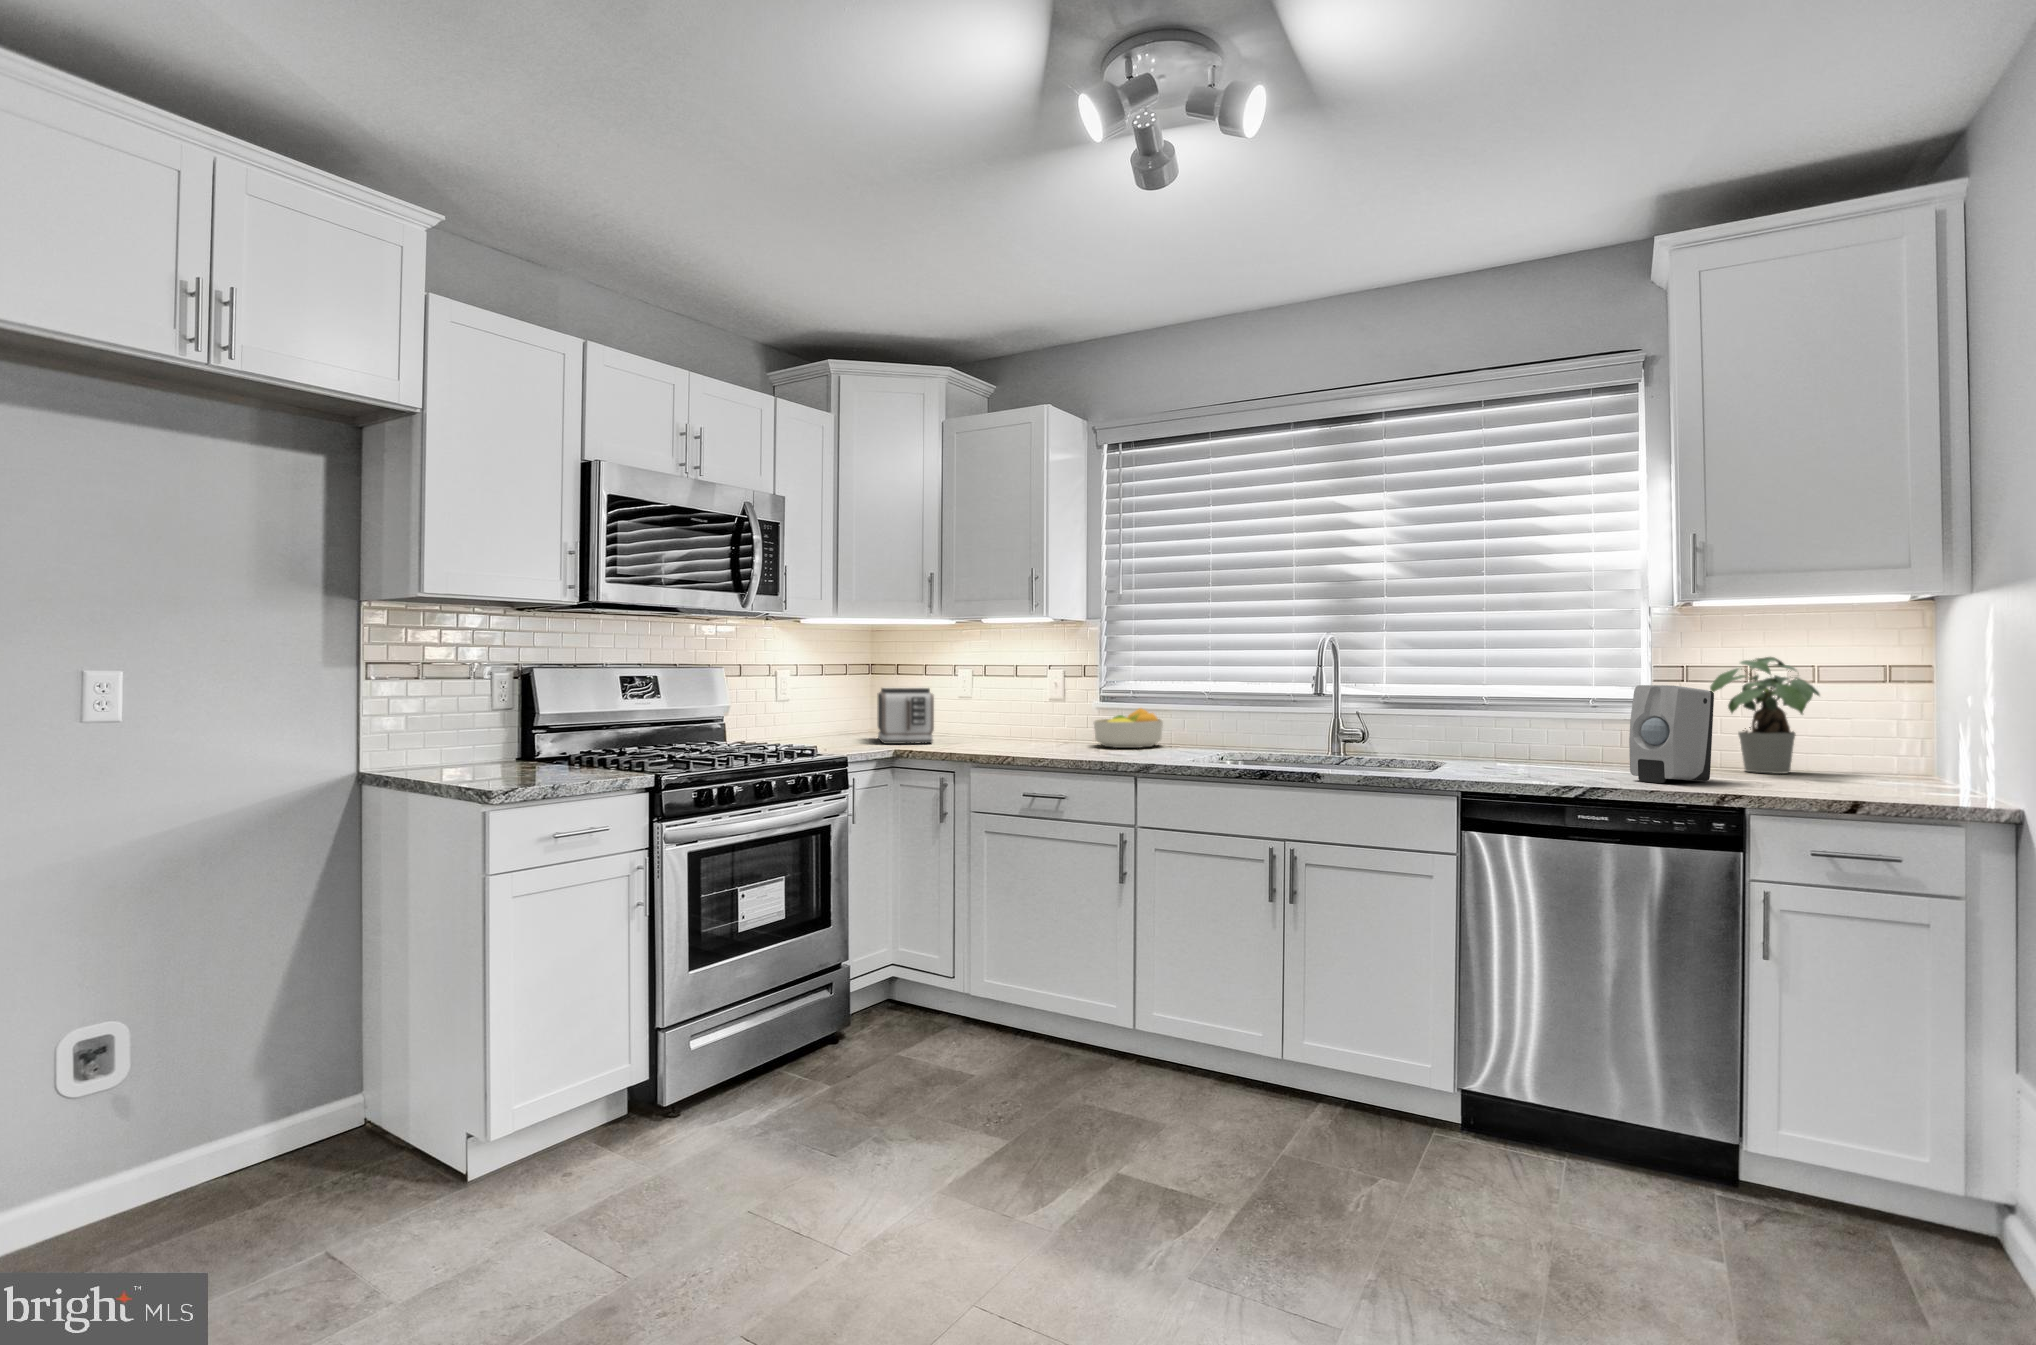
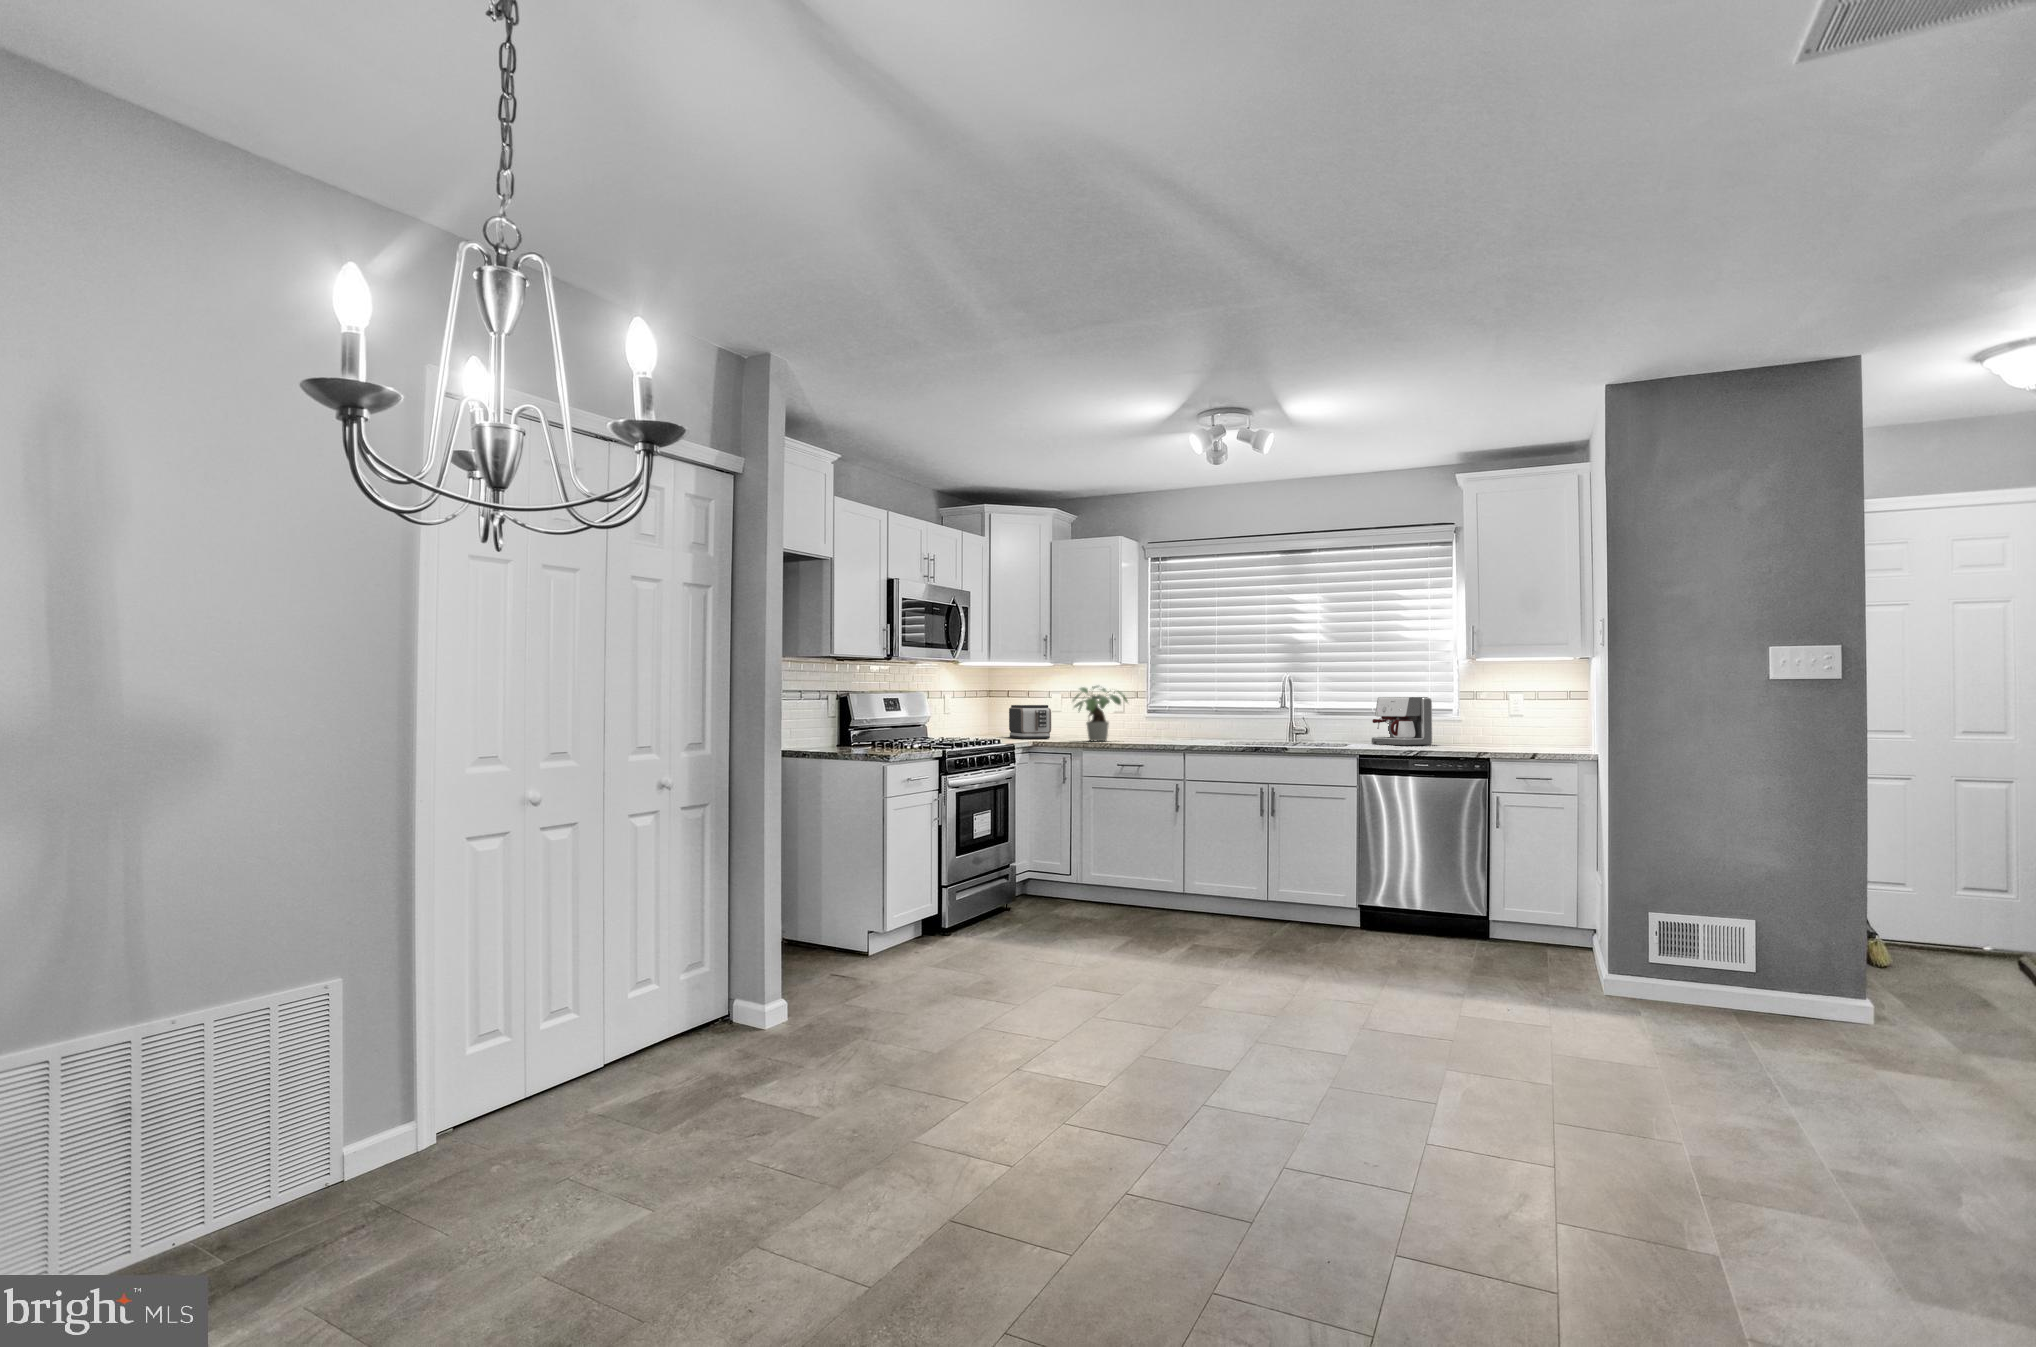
potted plant: present [1710,657,1820,774] -> present [1073,686,1128,741]
coffee maker: none [1481,677,1600,768] -> present [1372,697,1432,745]
soap dispenser: present [1629,685,1714,783] -> none [1441,701,1482,749]
fruit bowl: present [1094,708,1163,748] -> none [1149,717,1190,740]

